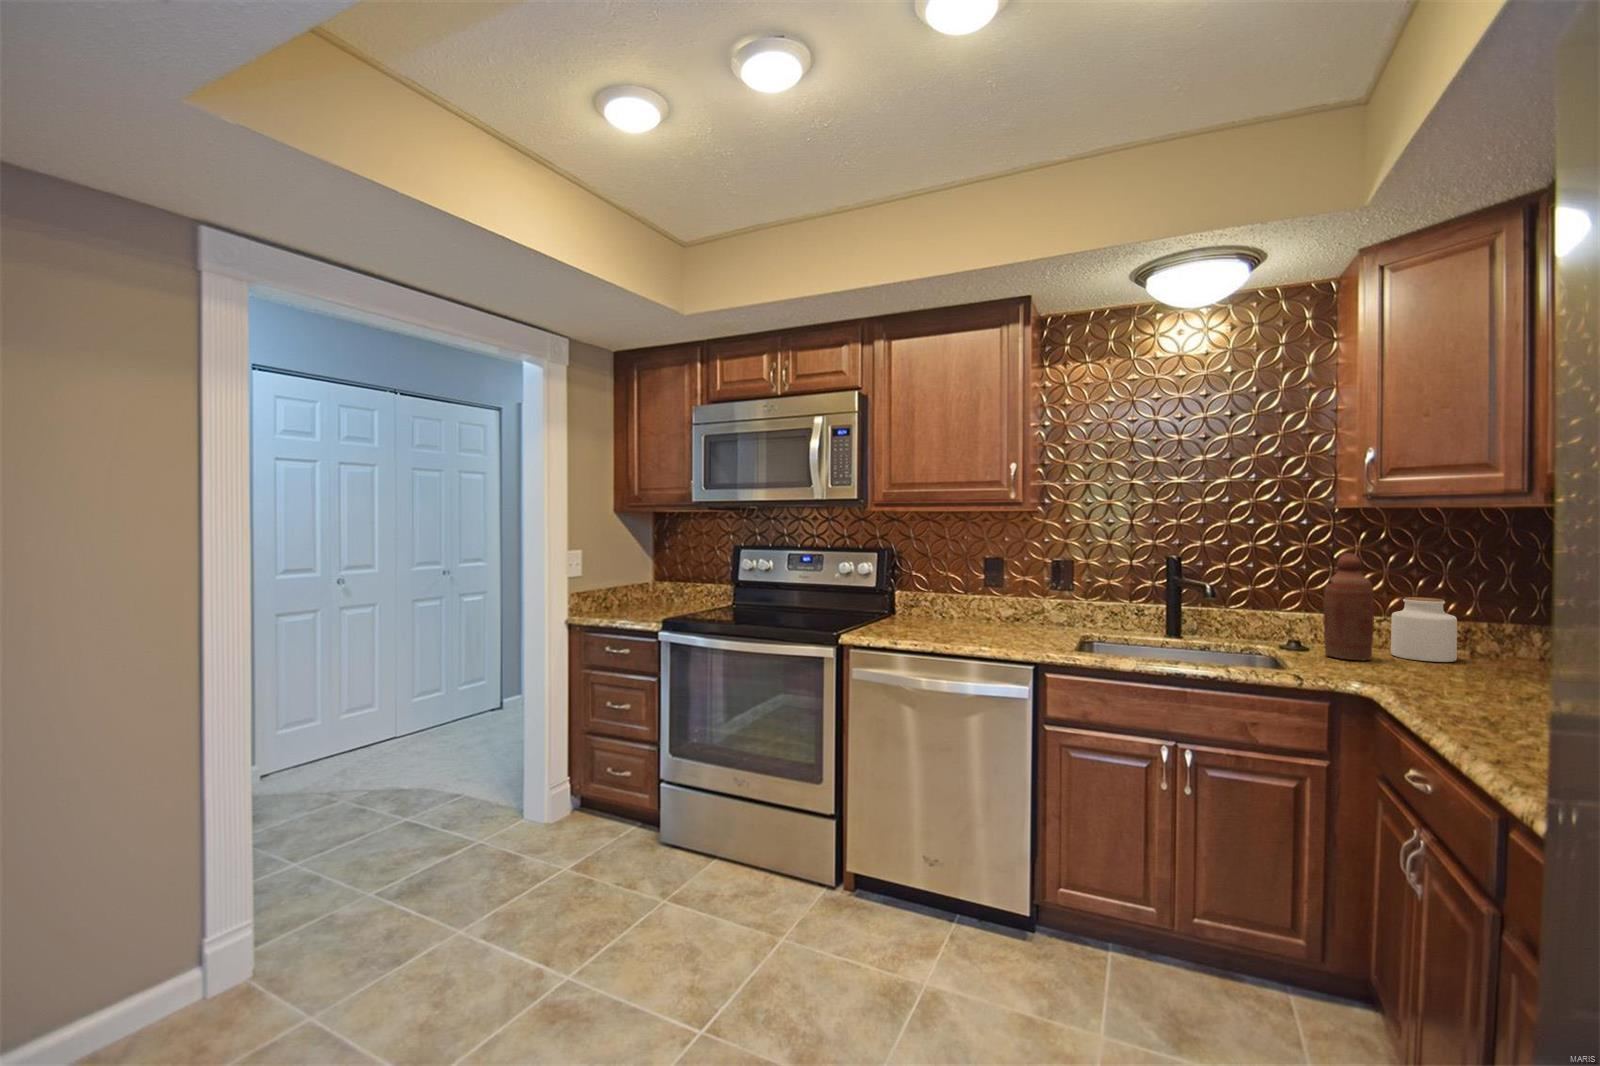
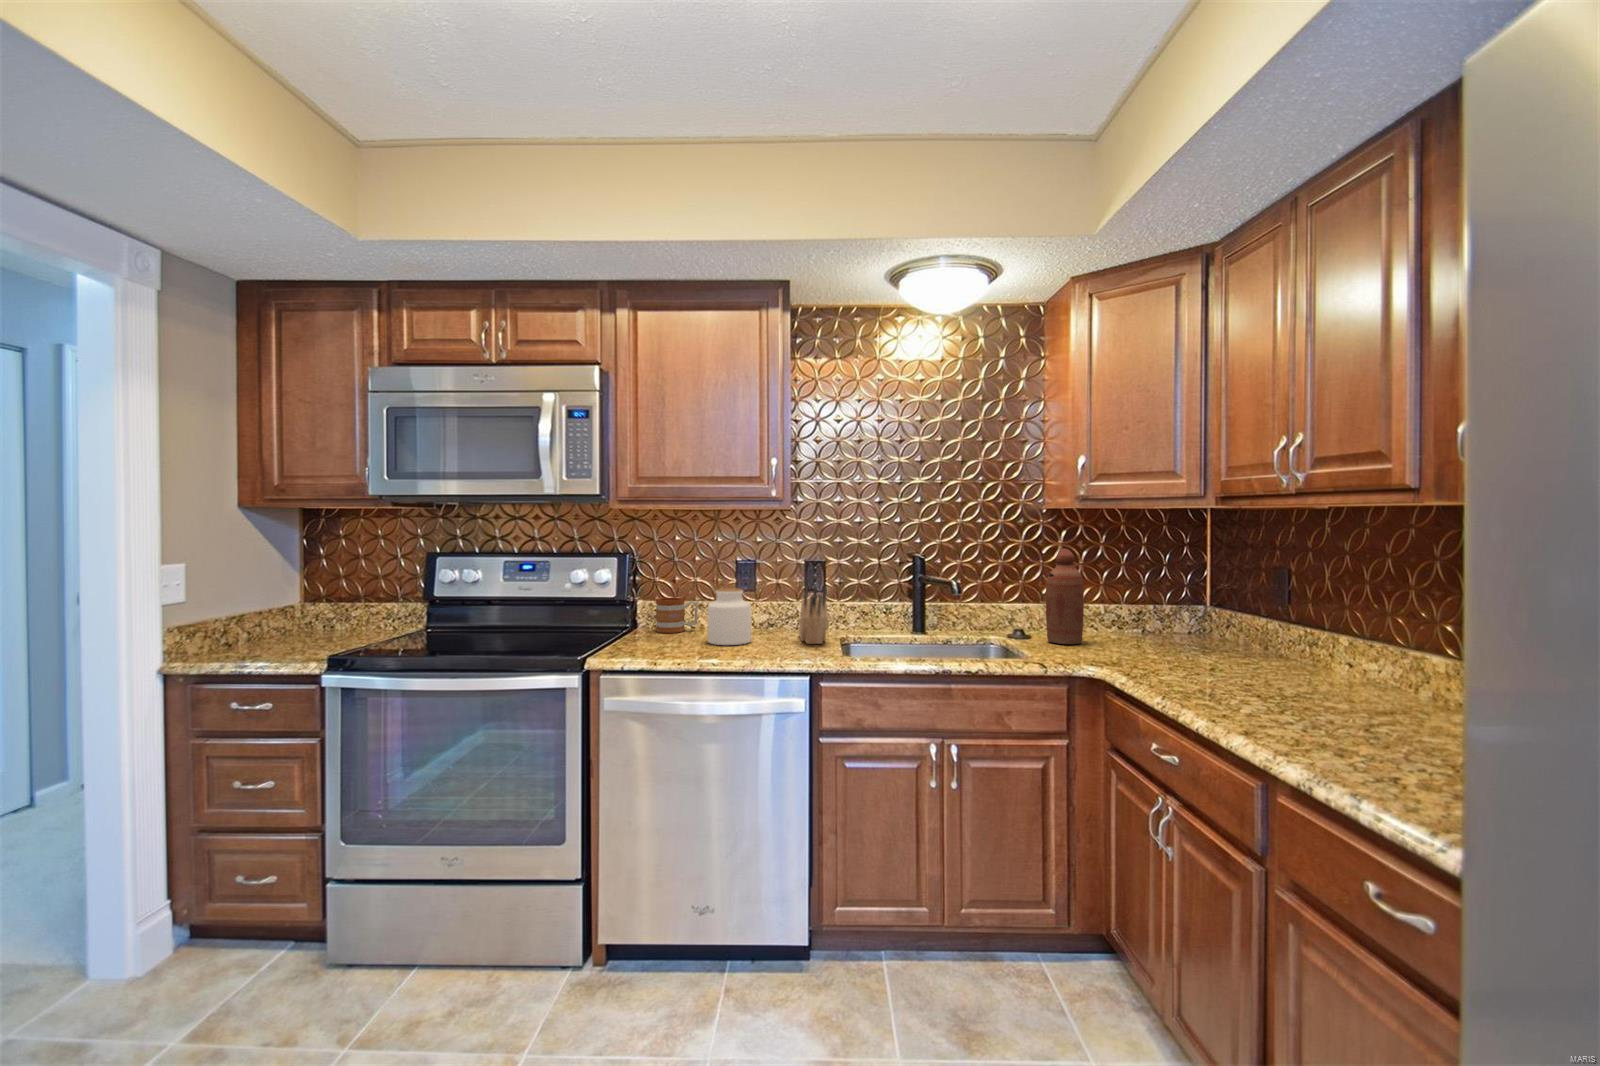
knife block: none [1038,583,1063,639] -> present [799,586,828,644]
mug: none [909,590,946,621] -> present [656,598,698,633]
jar: present [1391,597,1457,662] -> present [708,588,751,645]

